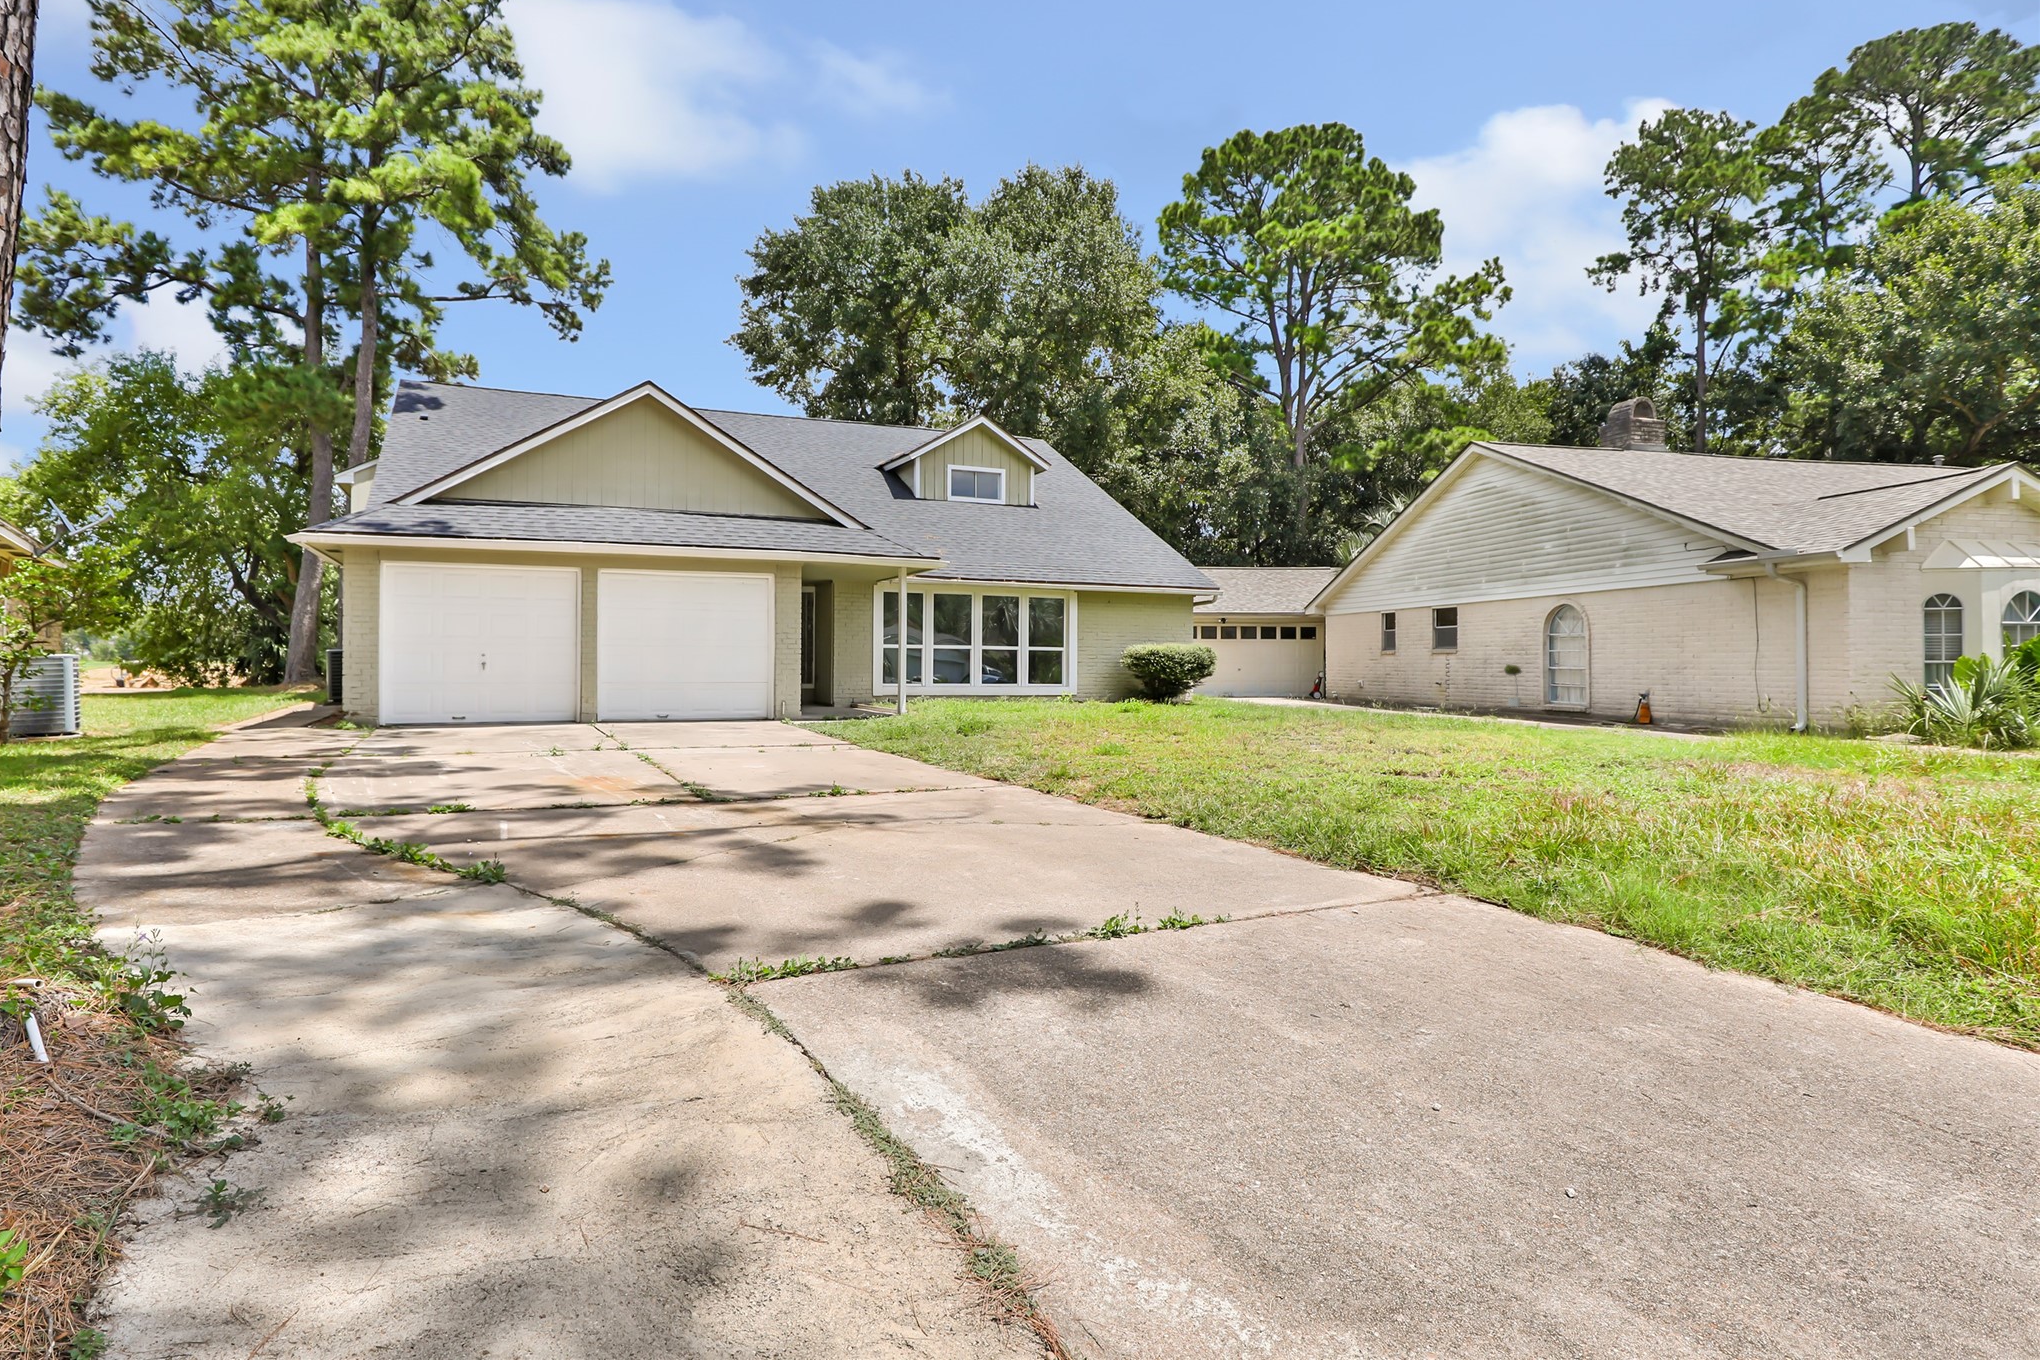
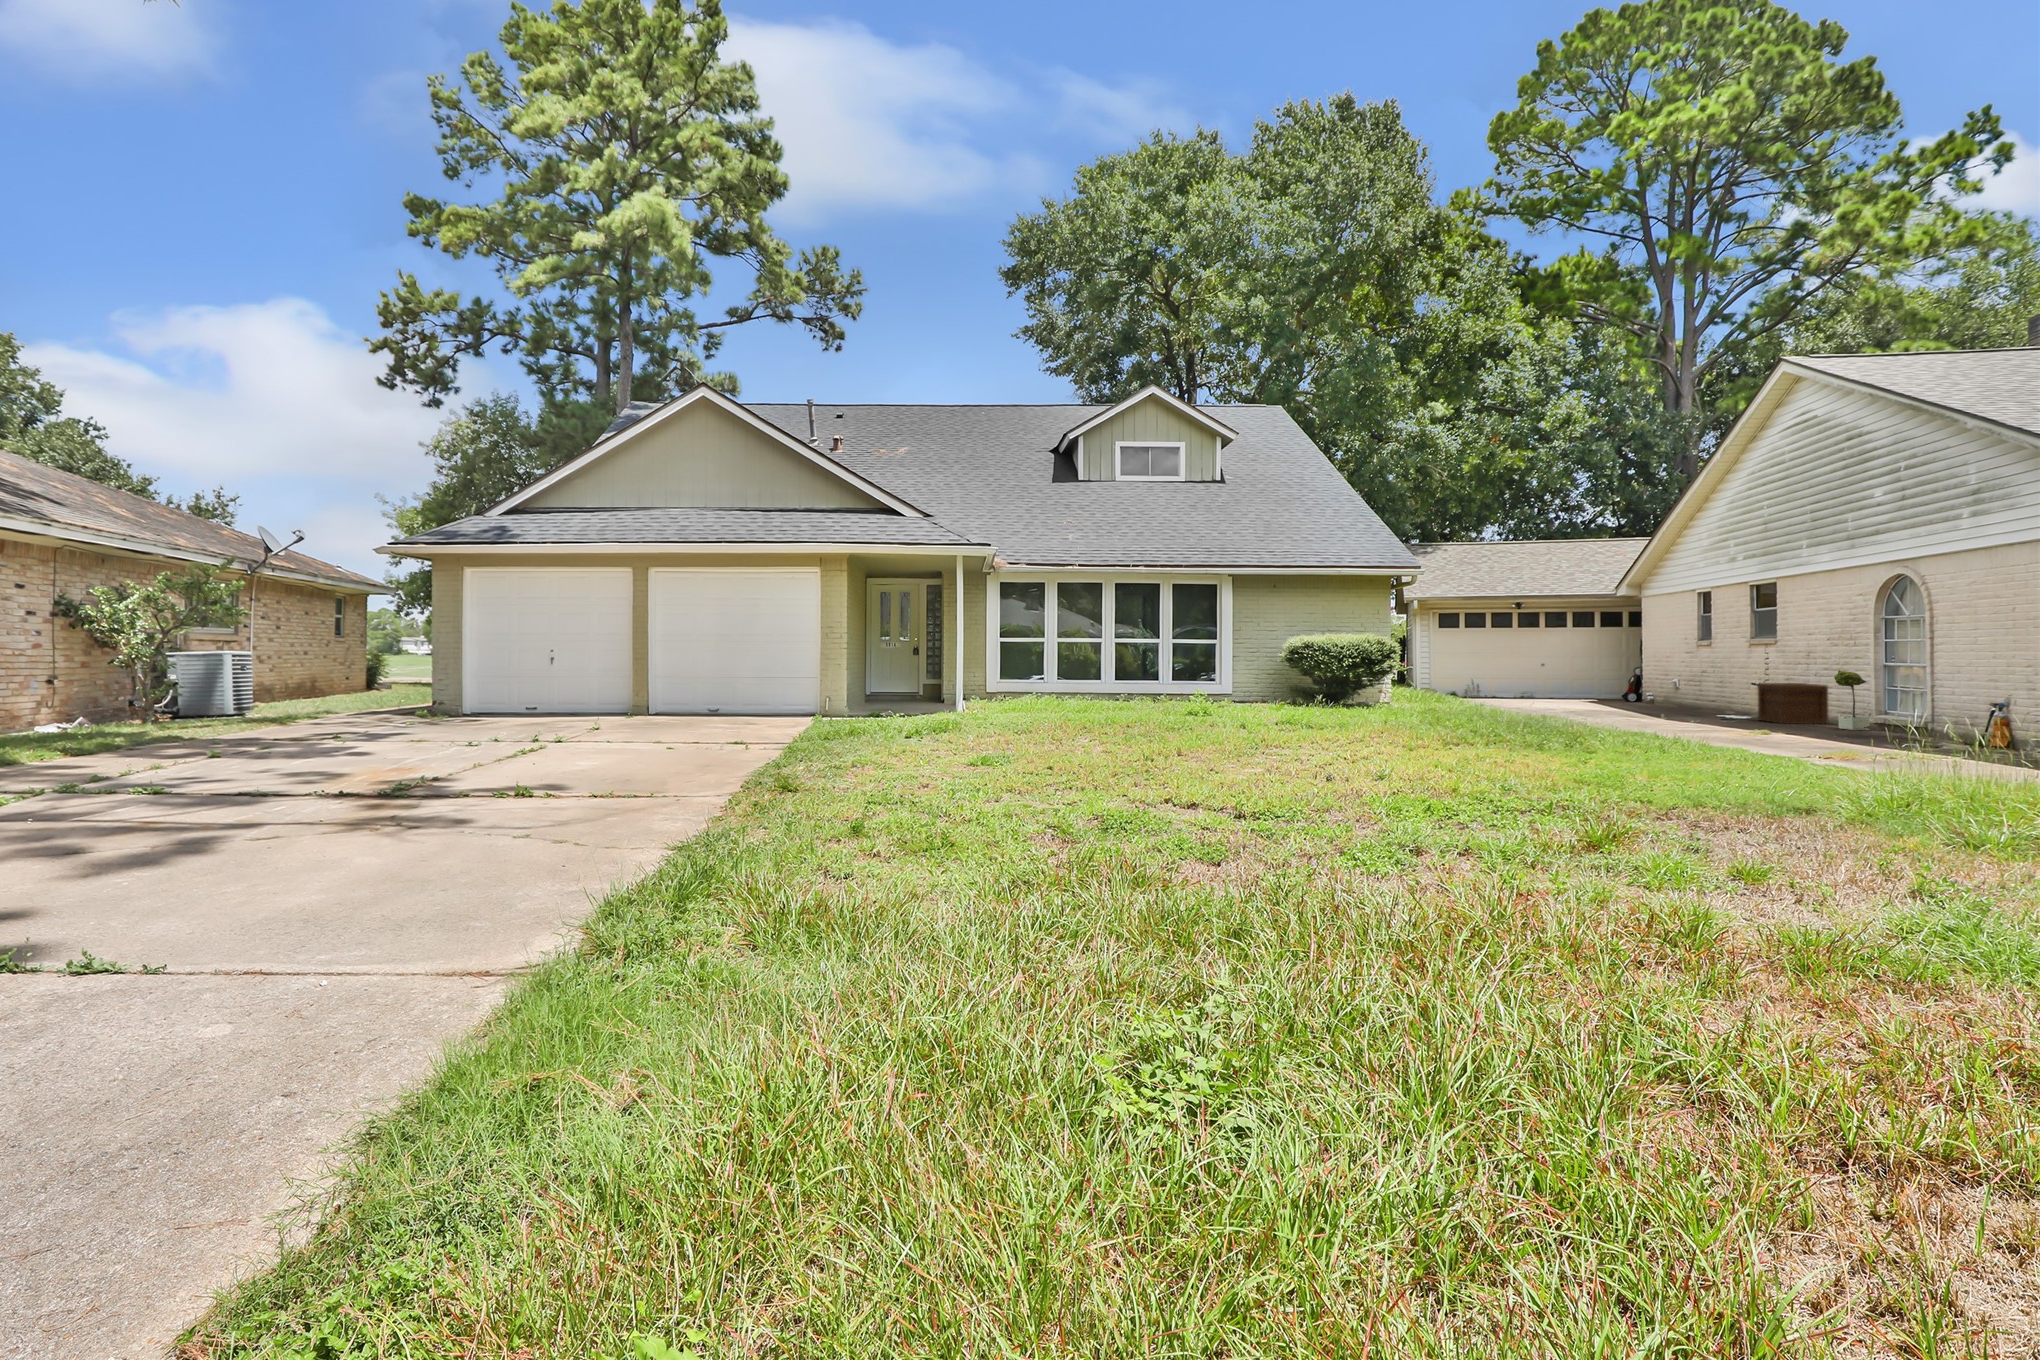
wooden crate: none [1449,676,1495,707] -> present [1758,683,1828,724]

